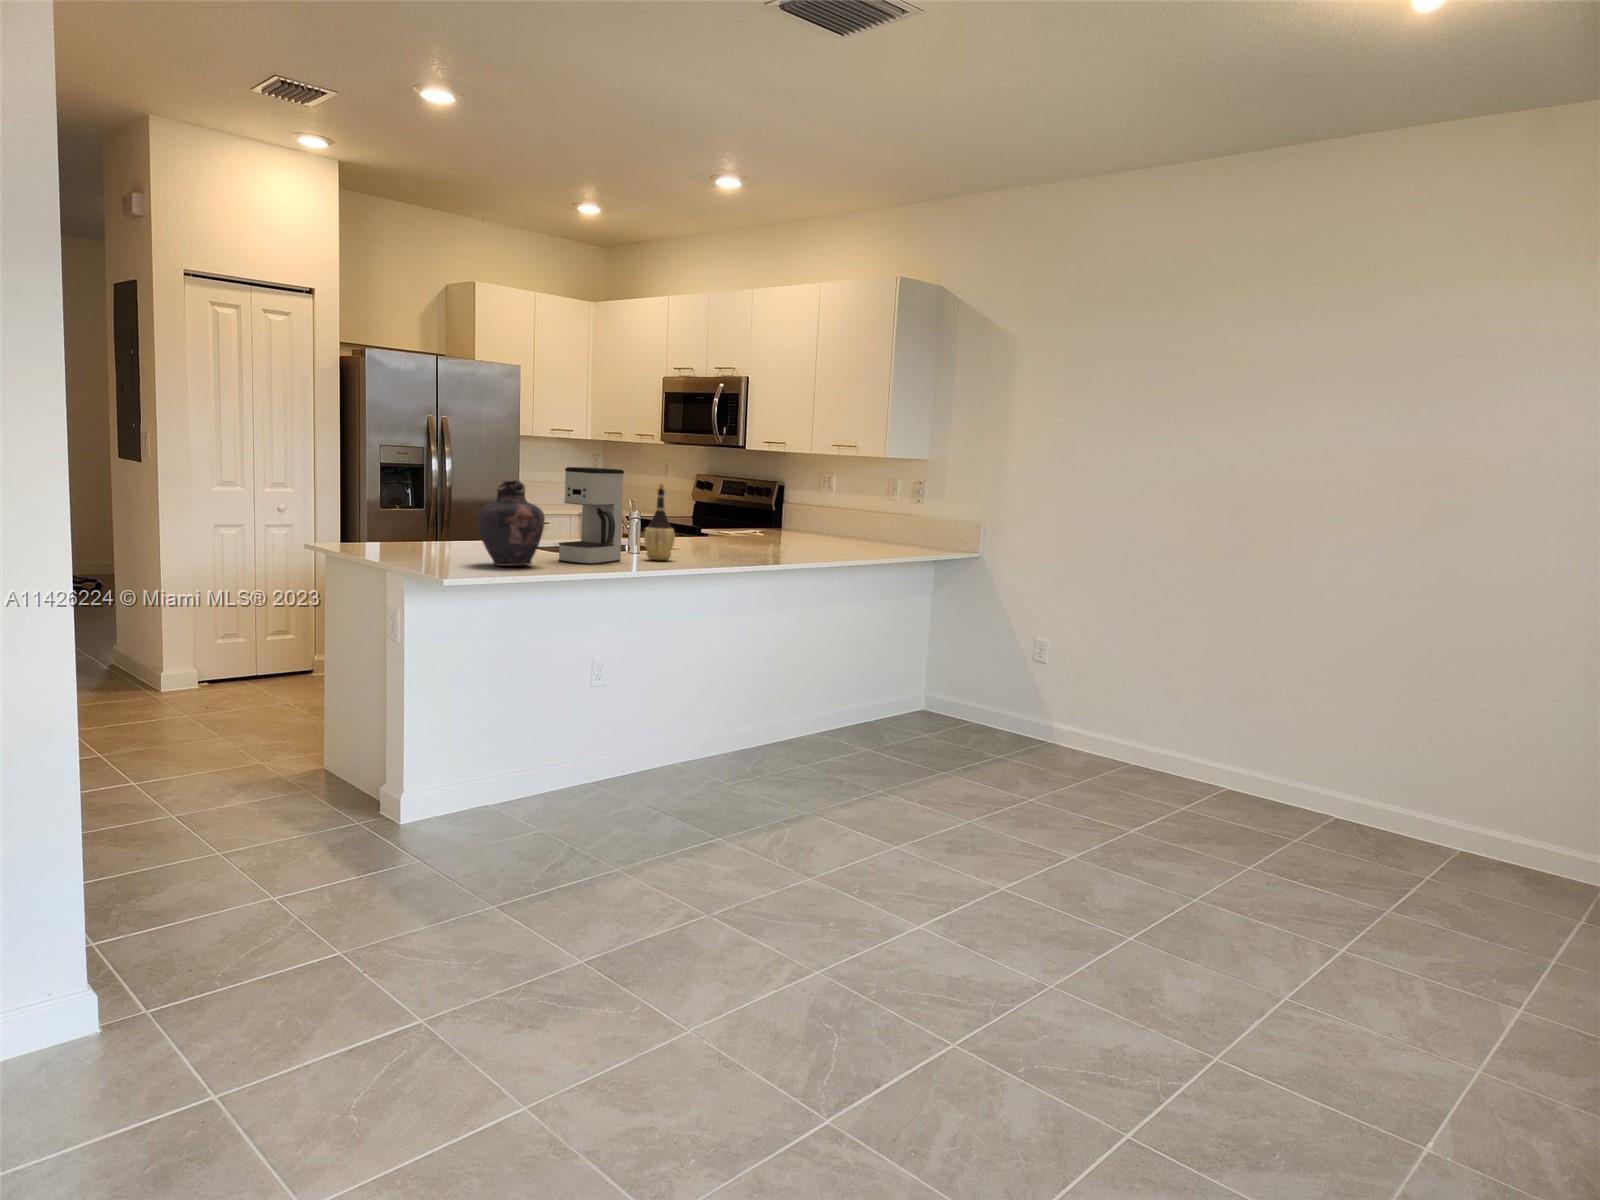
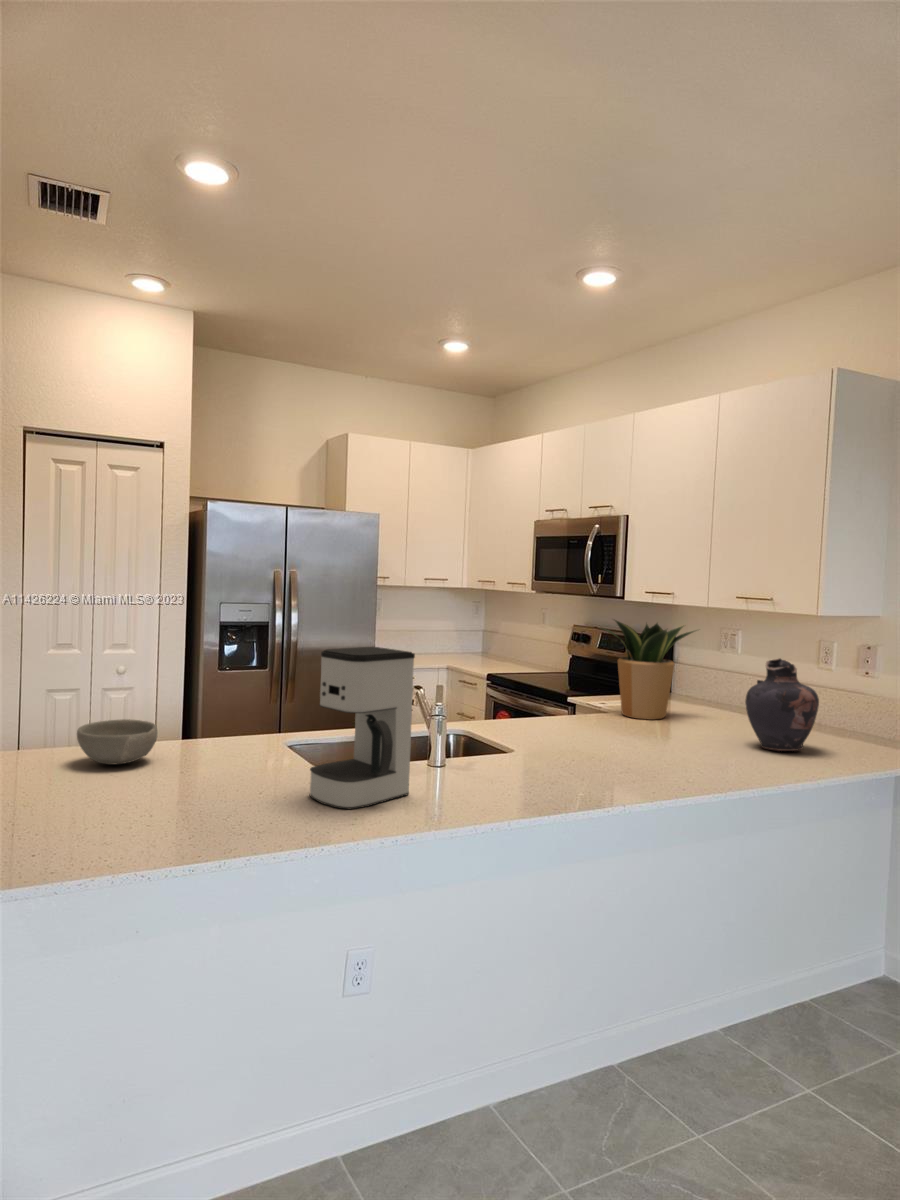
potted plant: none [726,461,803,540] -> present [603,620,697,720]
vase: present [478,480,545,566] -> present [745,658,819,751]
wine bottle: present [644,484,675,560] -> none [450,672,498,792]
bowl: none [372,523,429,551] -> present [77,719,157,765]

